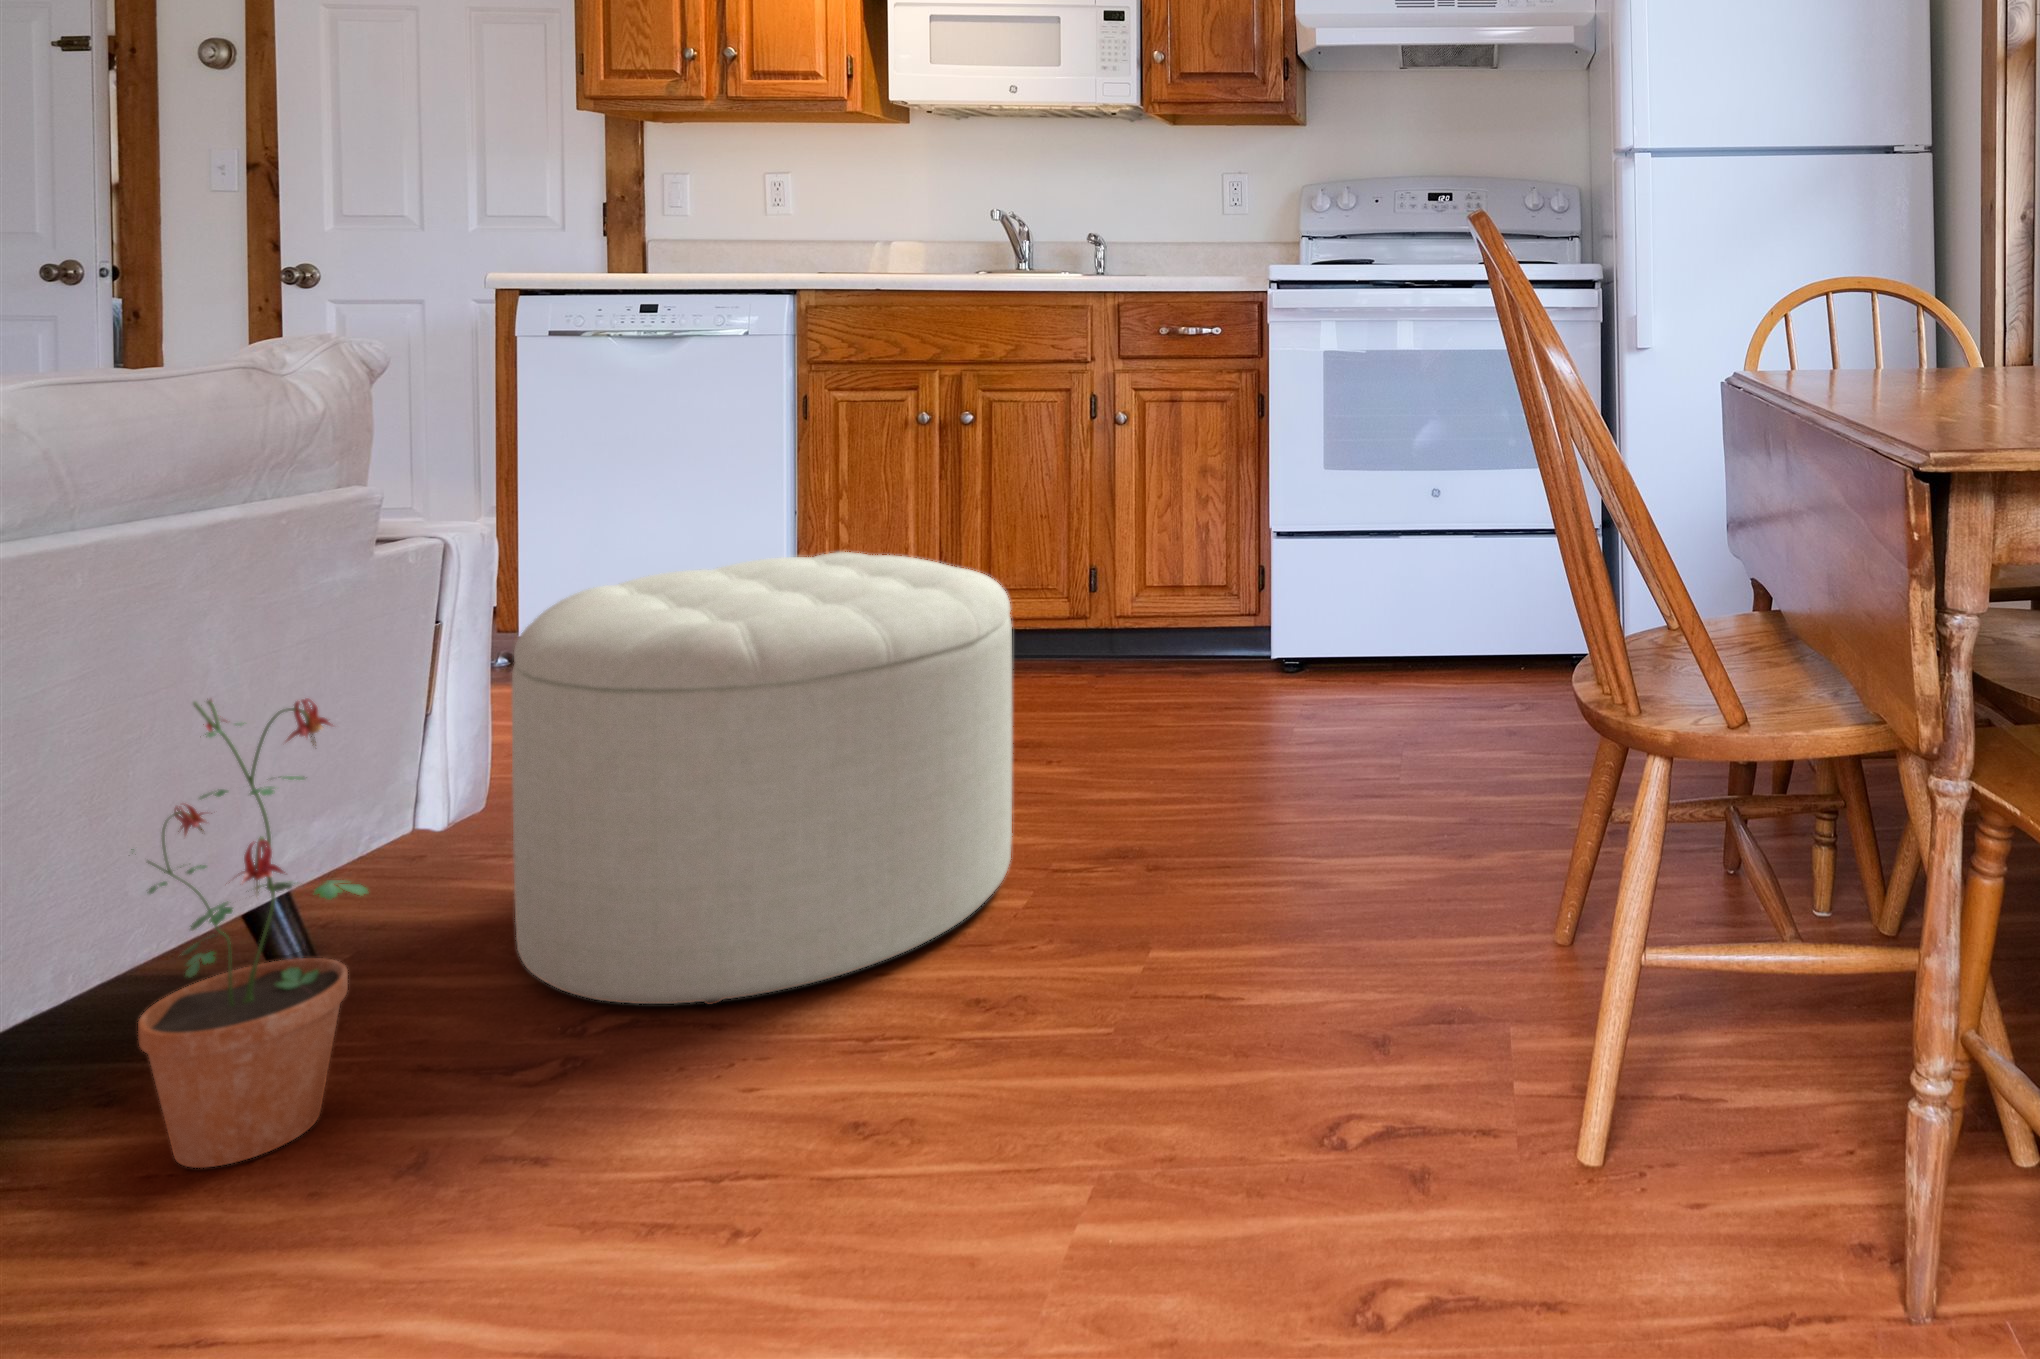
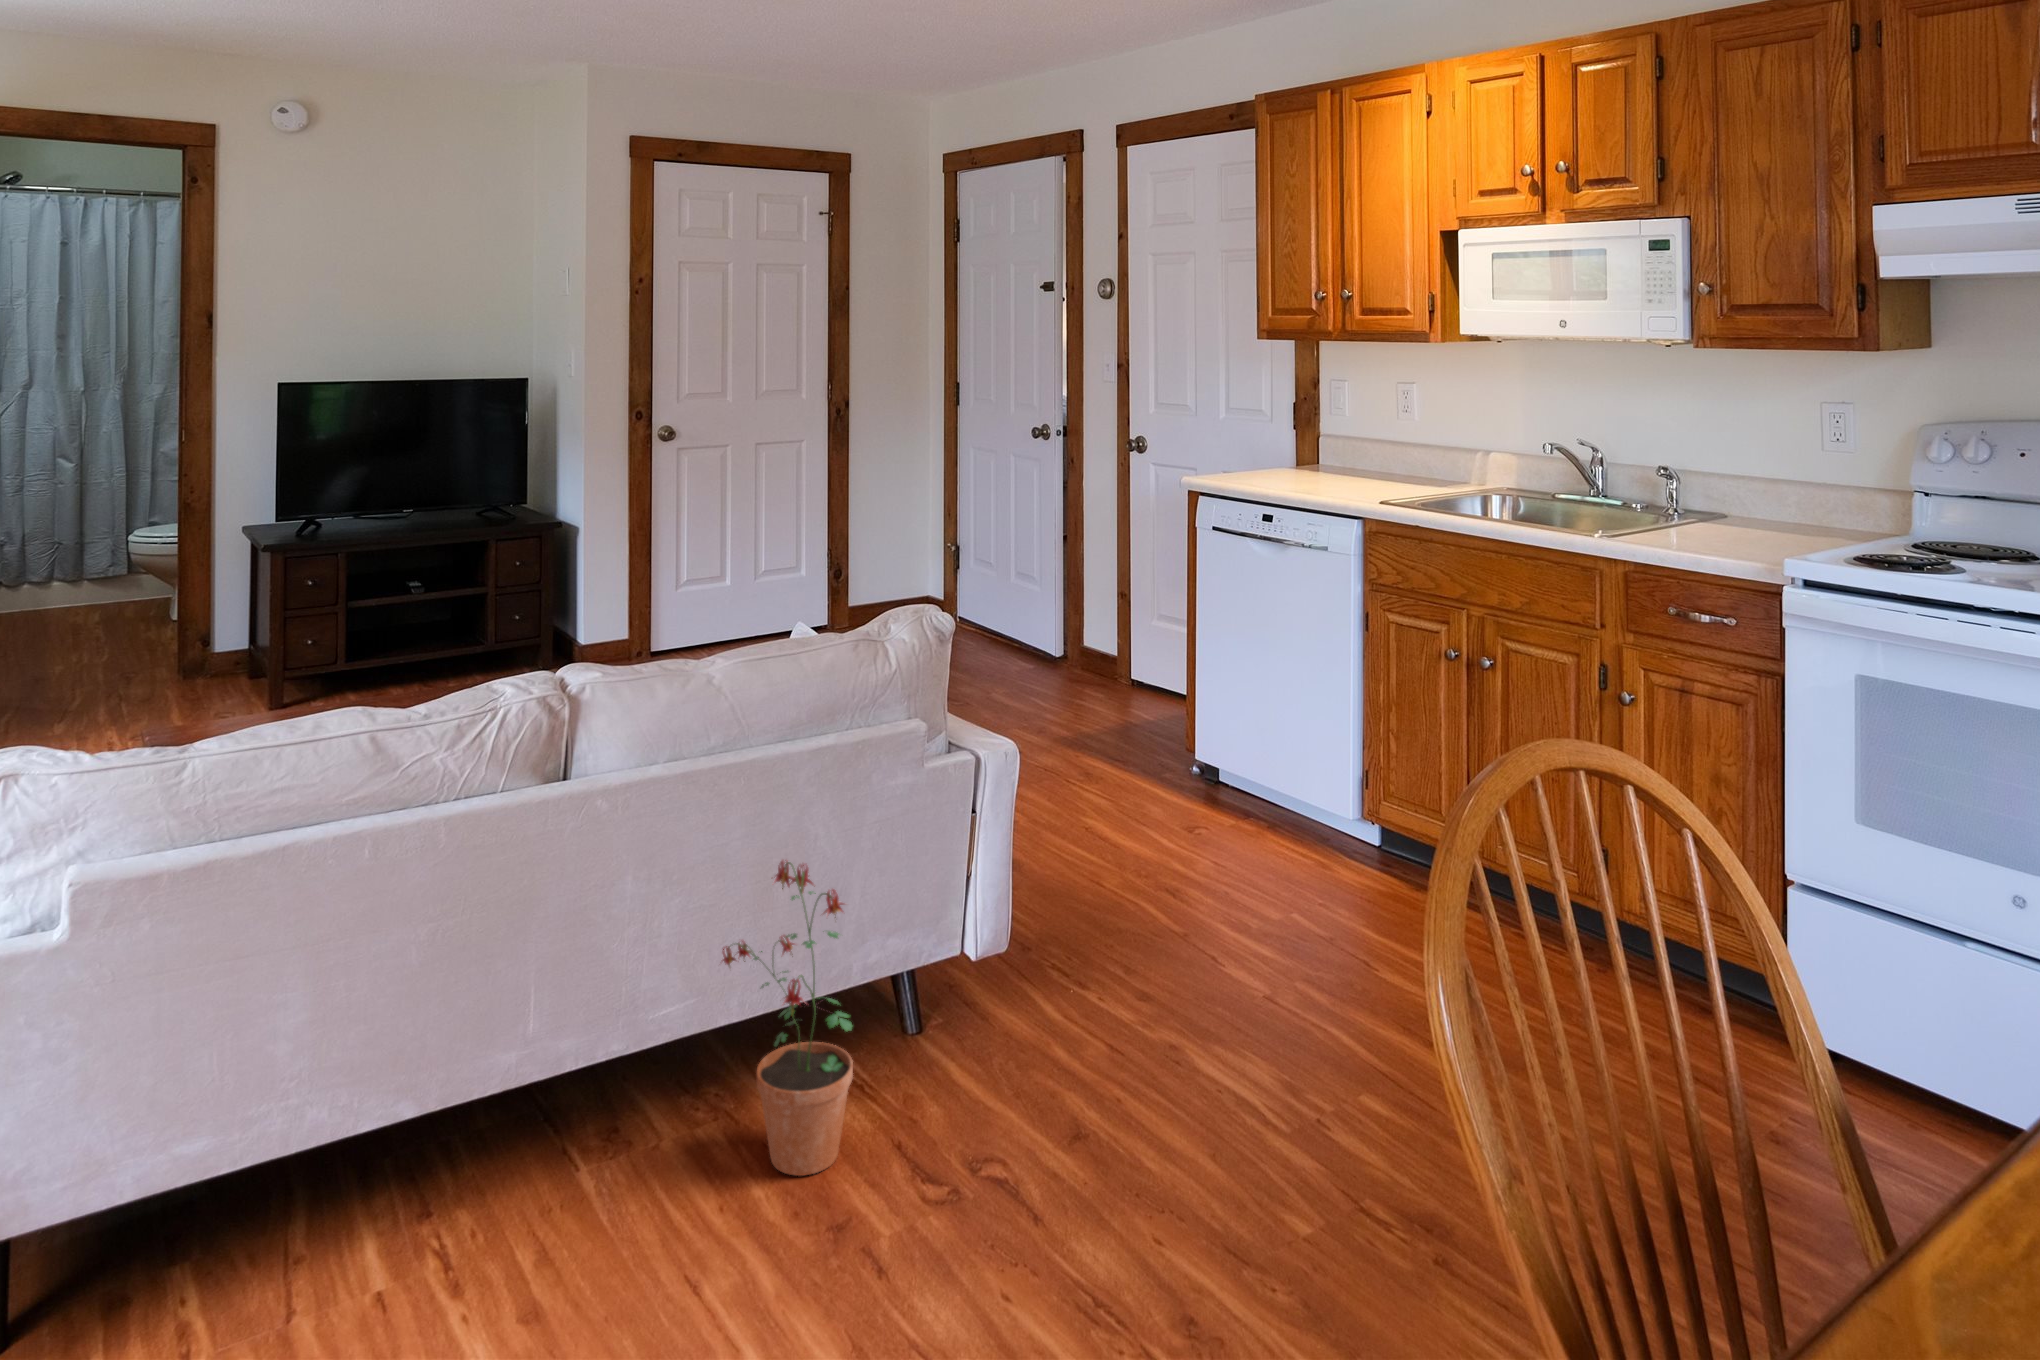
ottoman: present [512,552,1012,1005] -> none [979,812,1341,1232]

